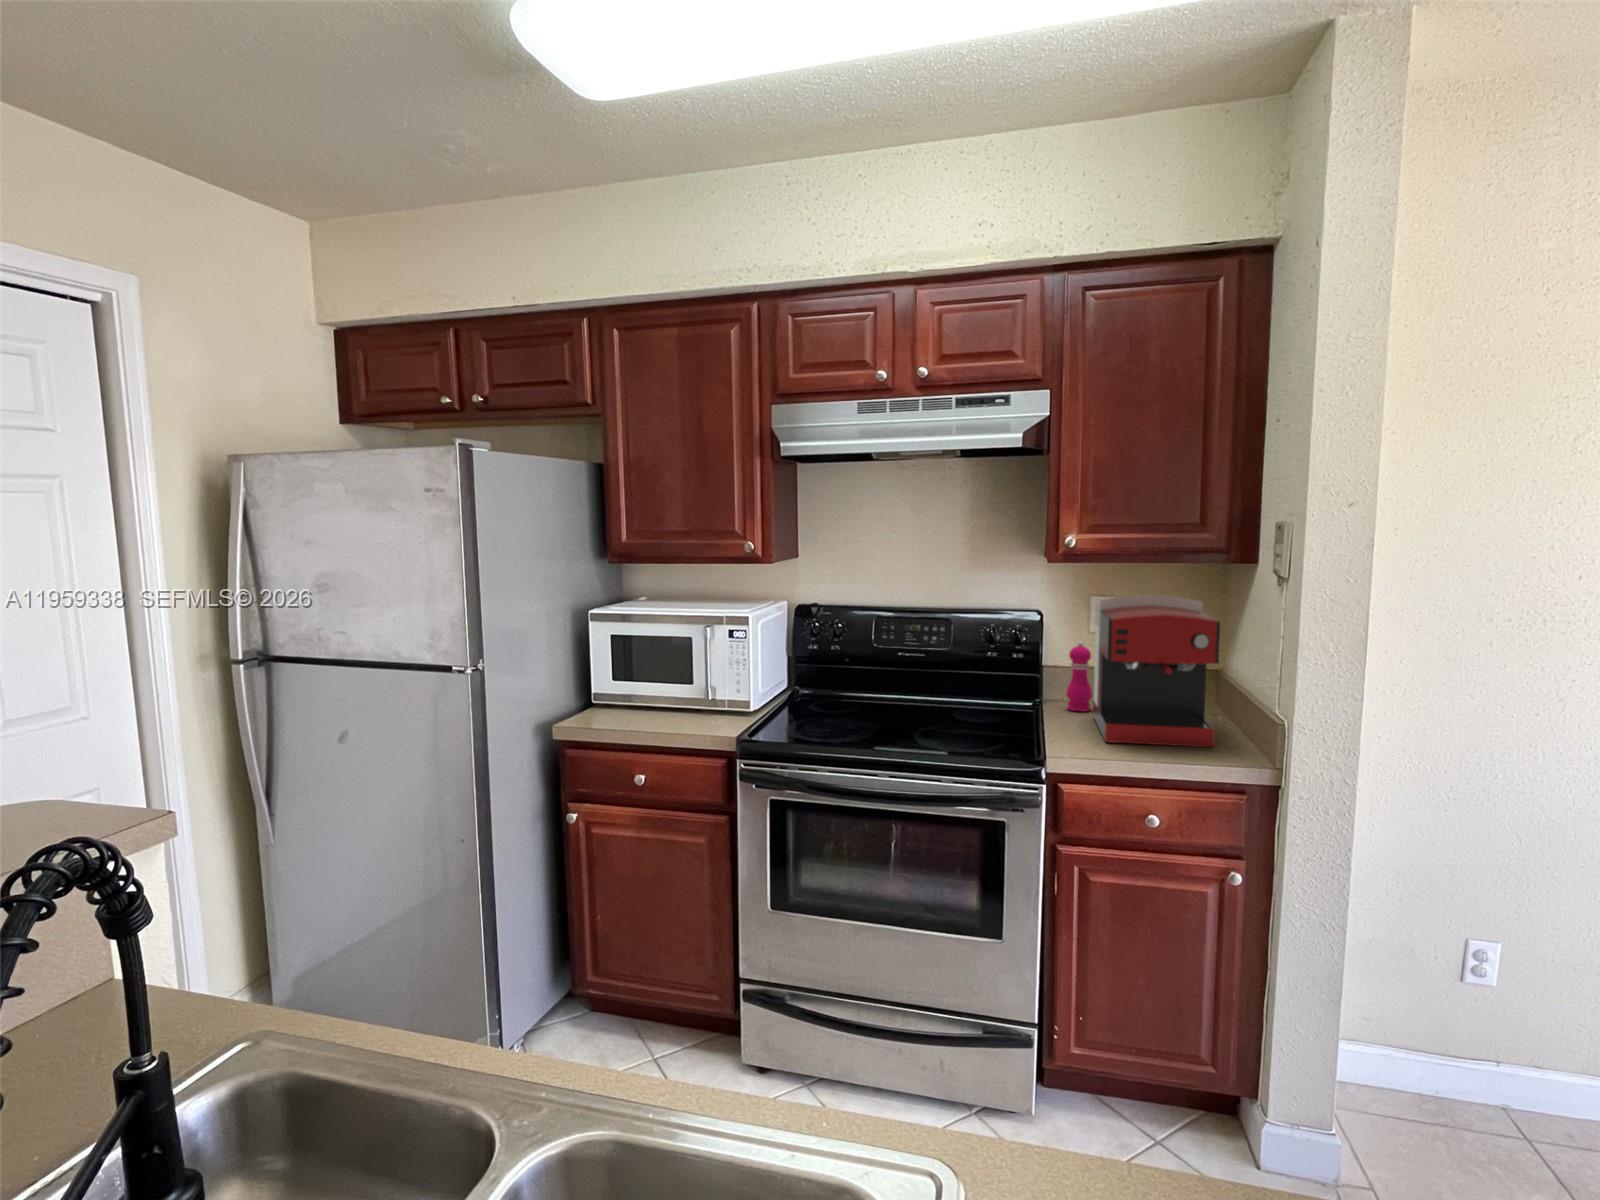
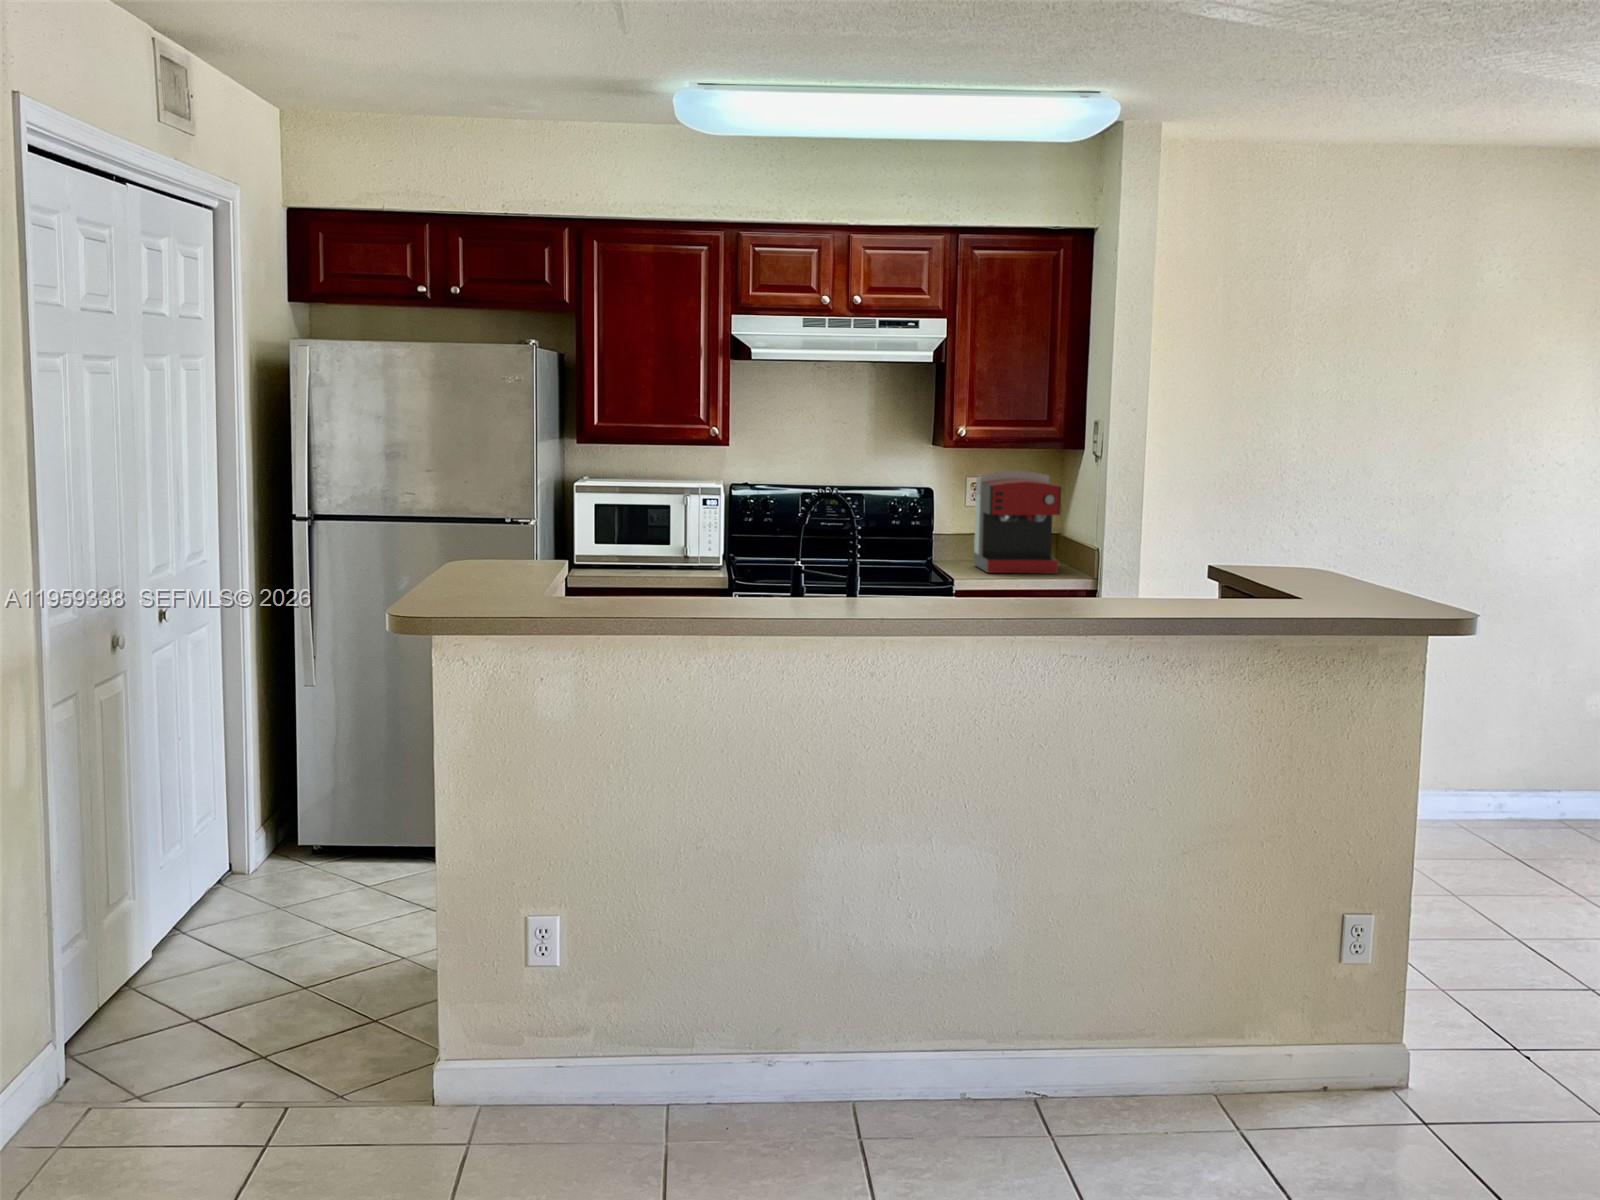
pepper mill: present [1066,641,1092,712] -> none [952,509,971,564]

